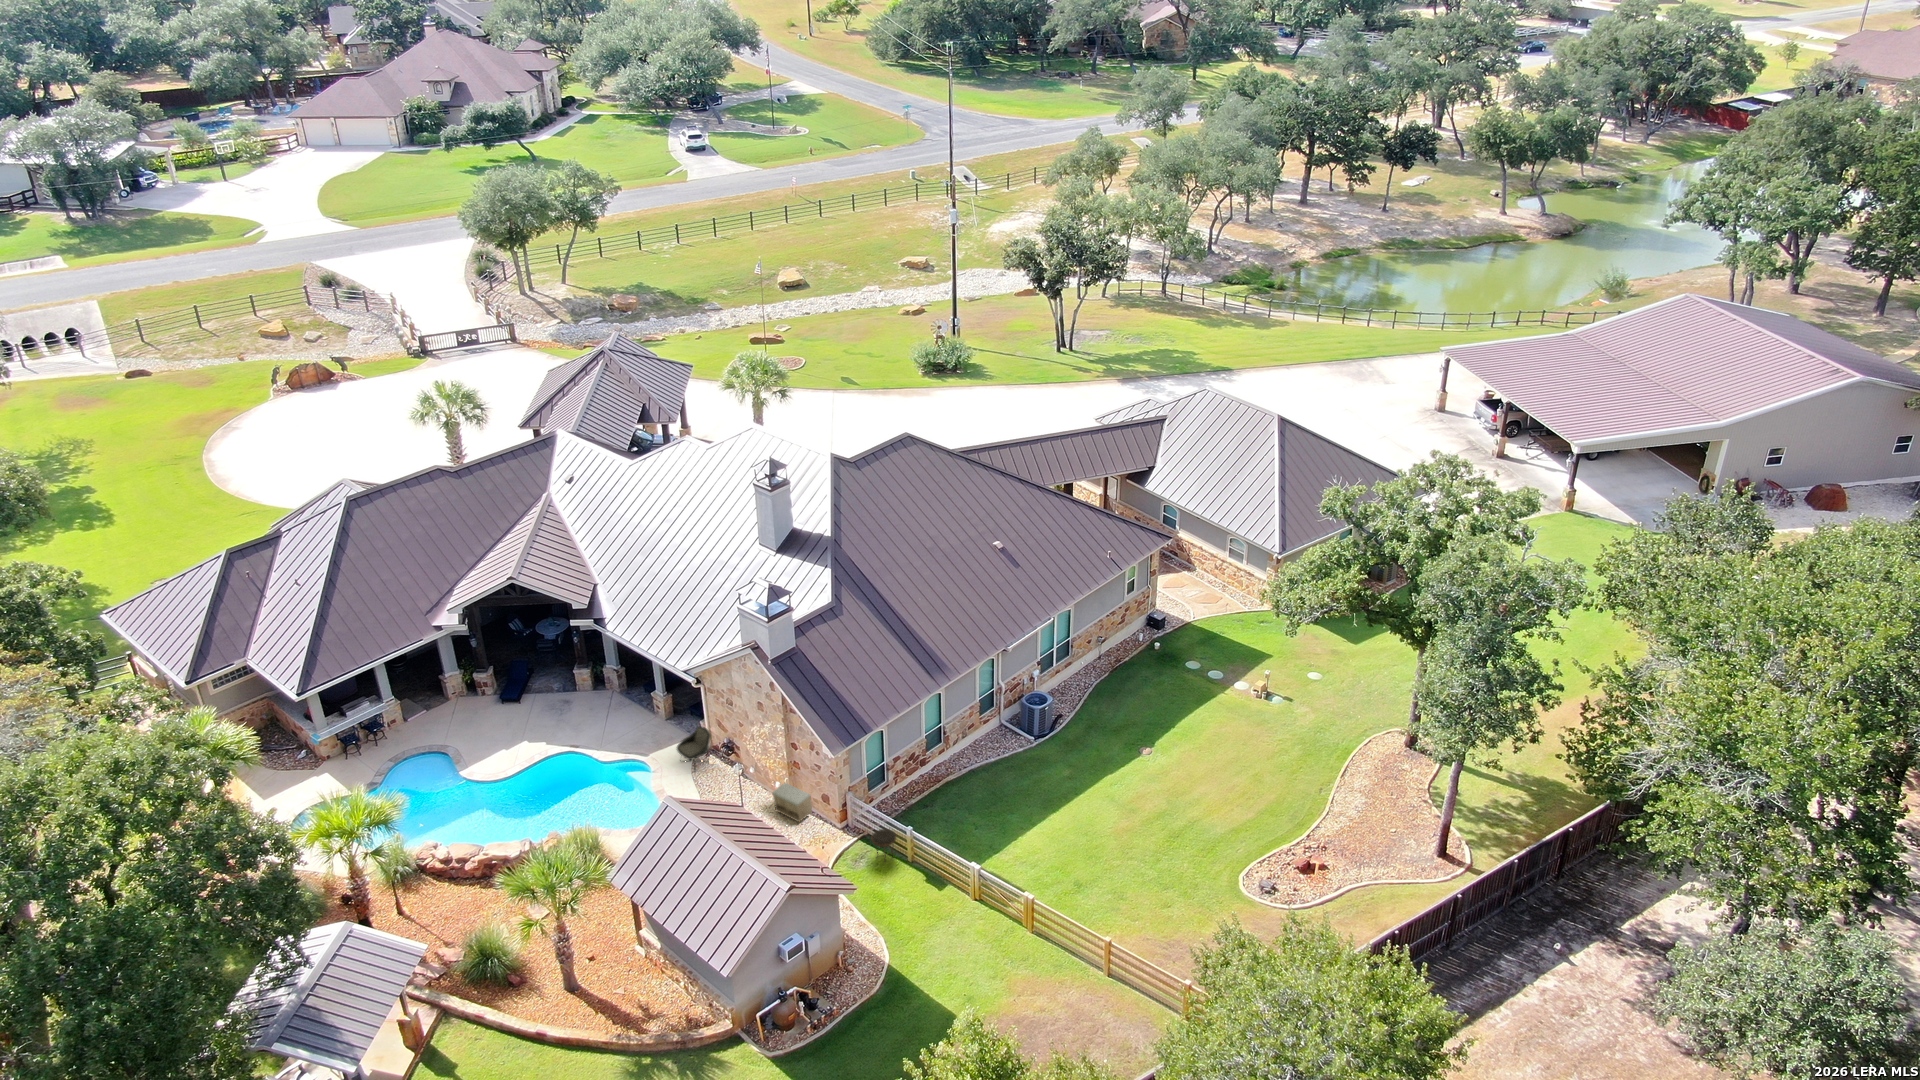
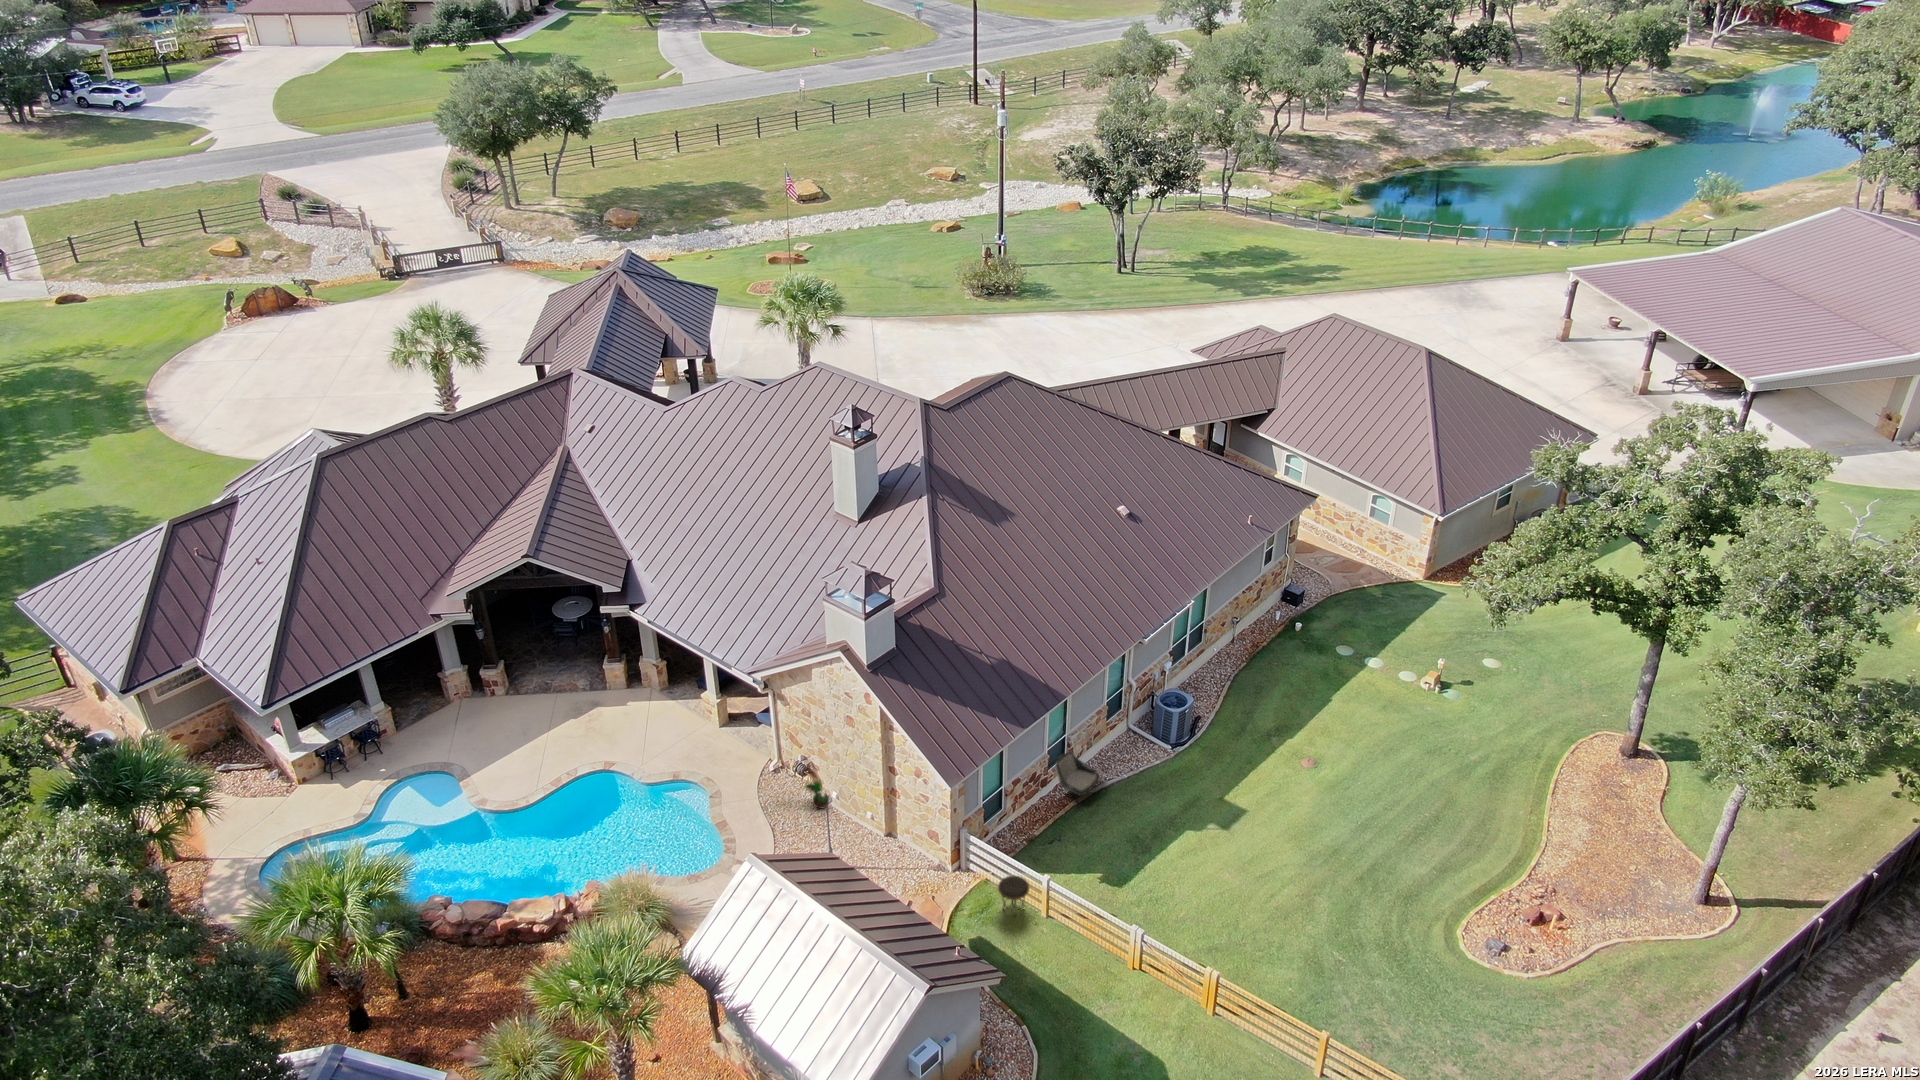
lounge chair: present [677,727,711,762] -> present [1056,752,1099,795]
potted tree: none [725,755,748,782] -> present [806,781,829,809]
storage bench: present [772,783,812,822] -> none [866,813,915,864]

